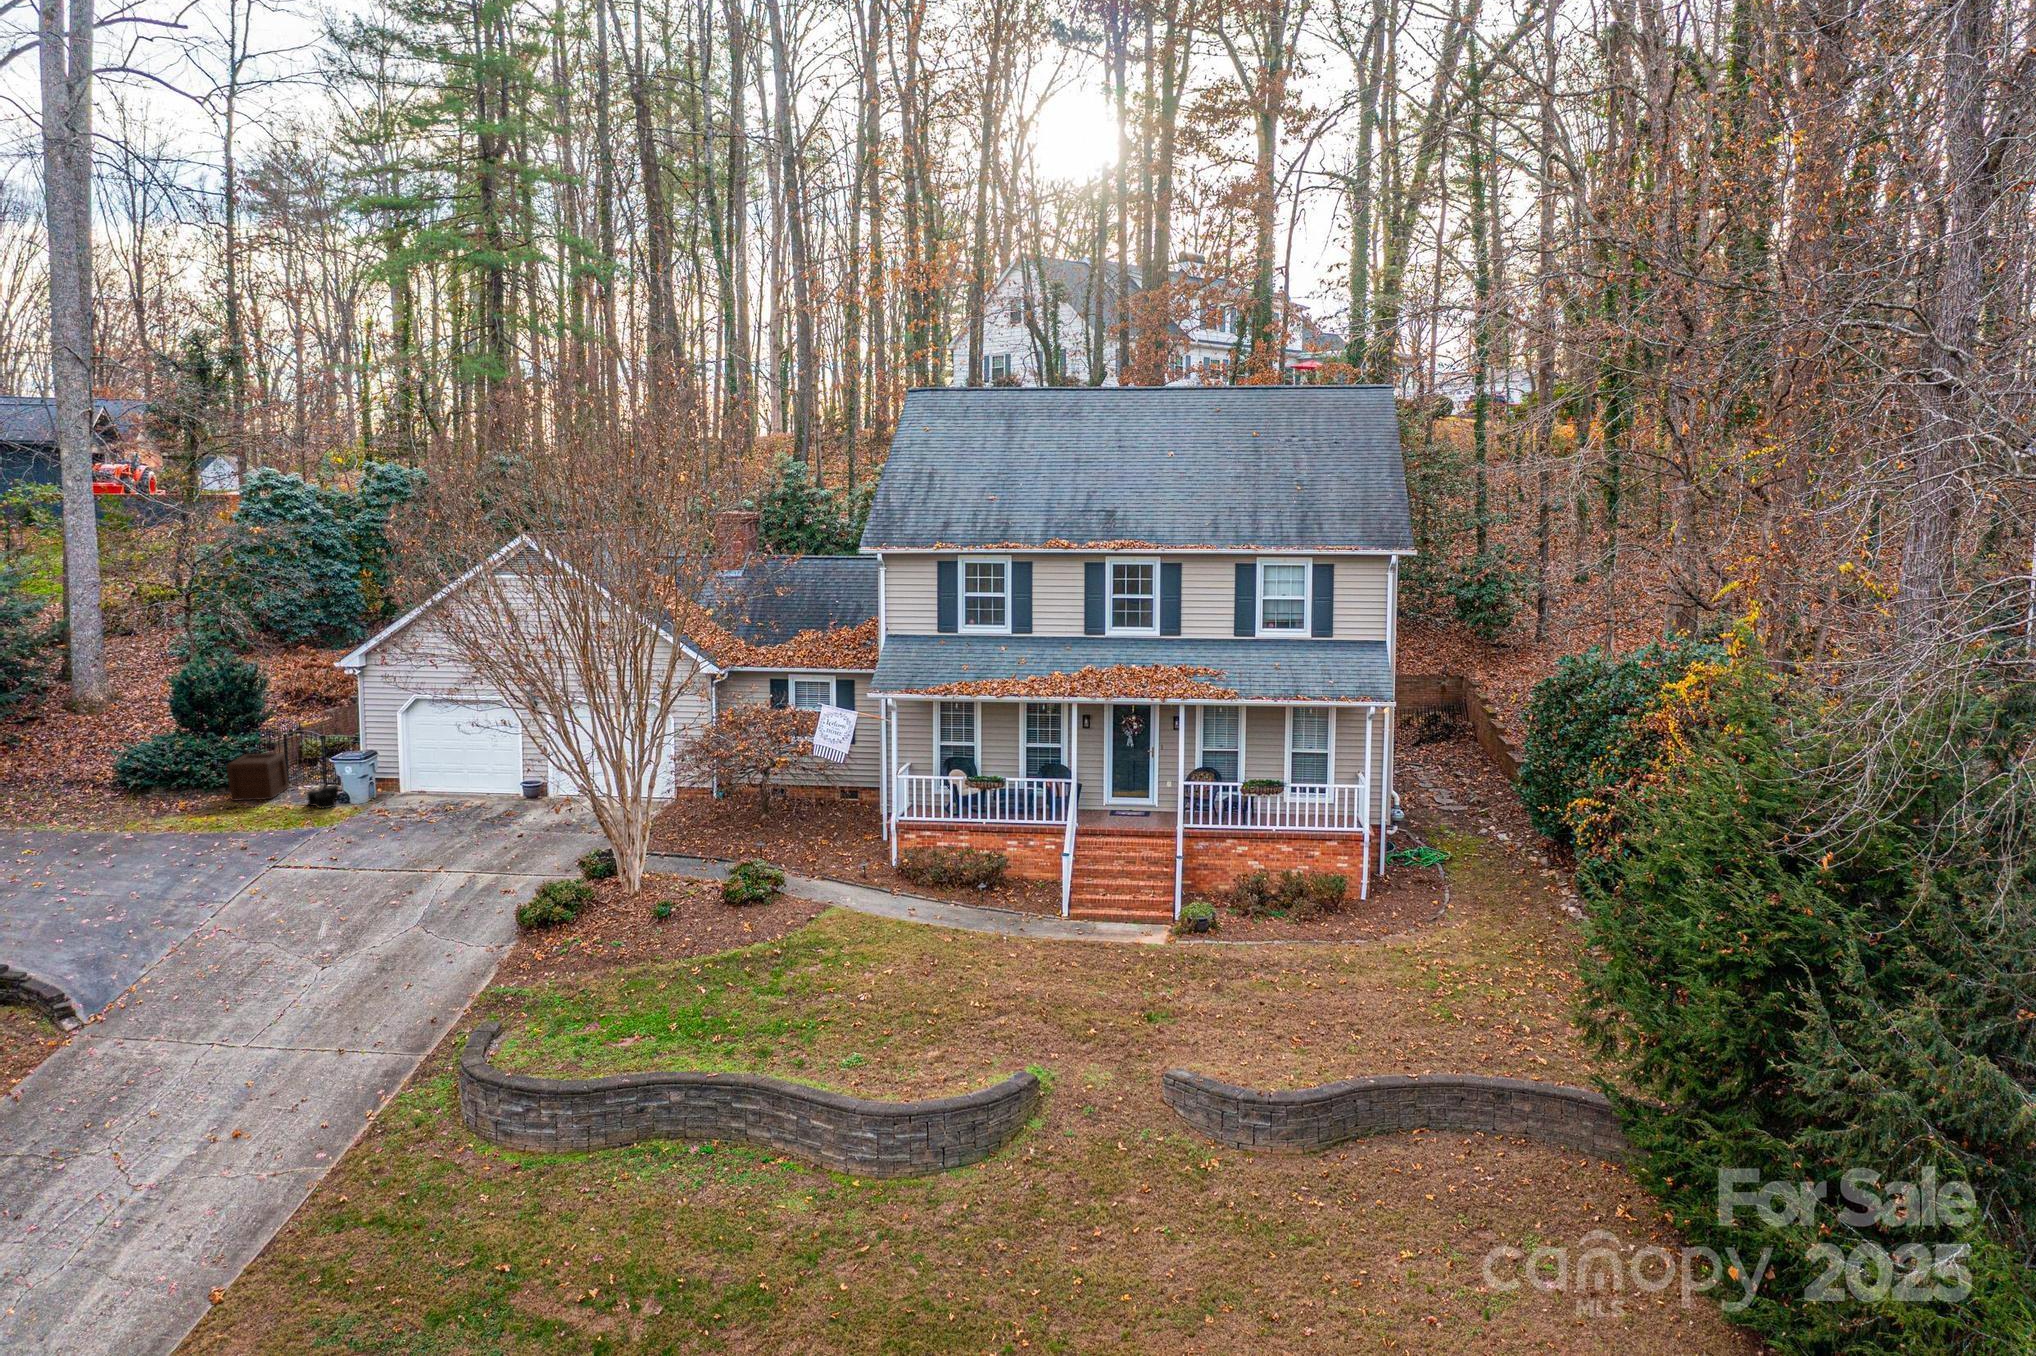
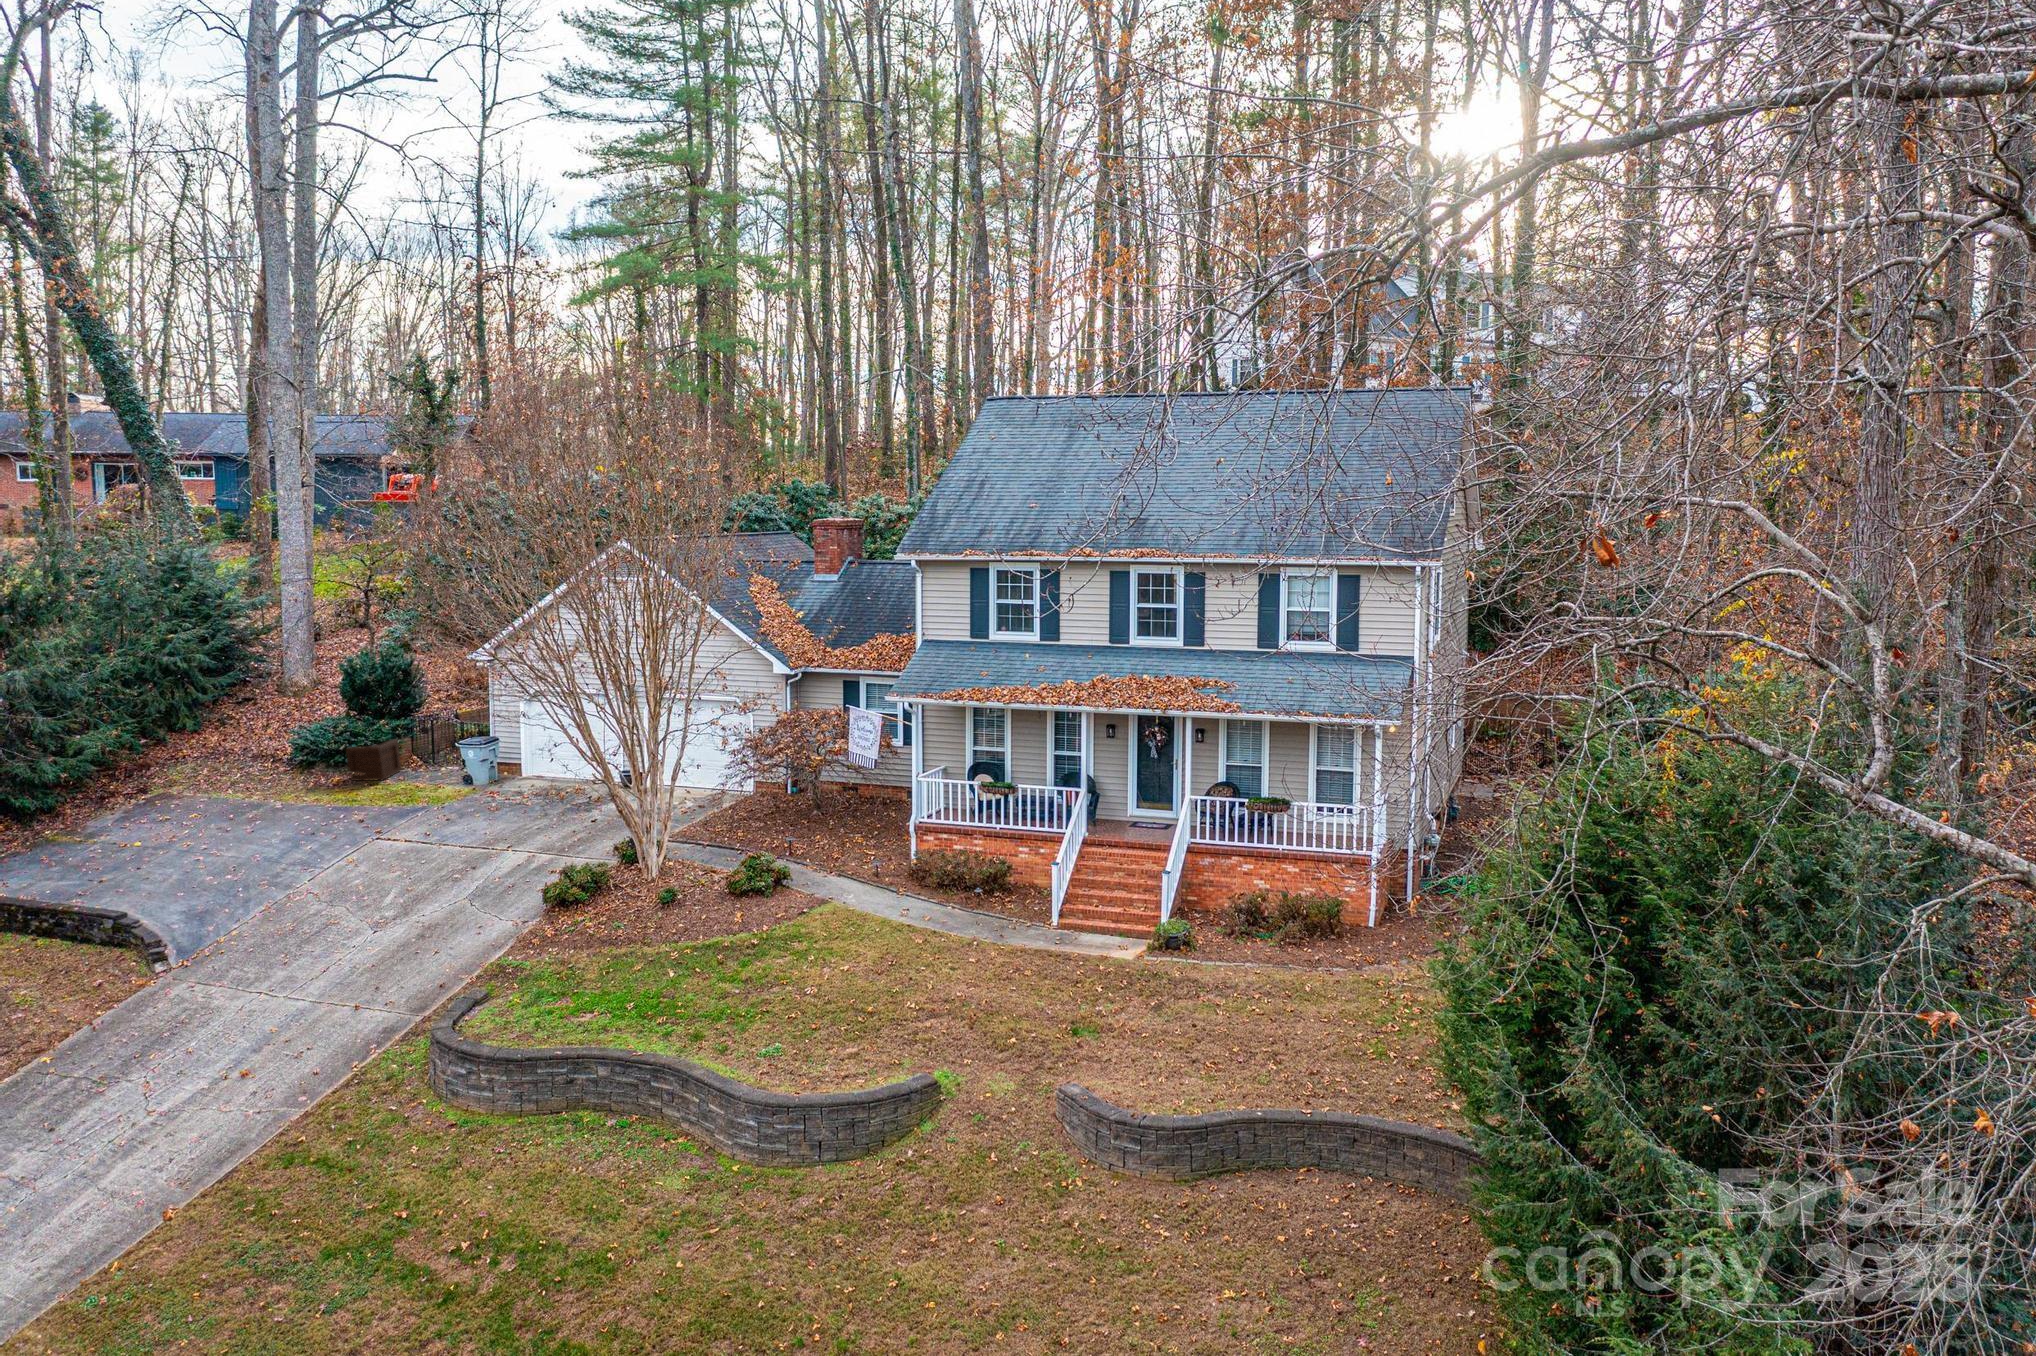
storage bin: present [307,785,339,808] -> none [409,769,439,791]

